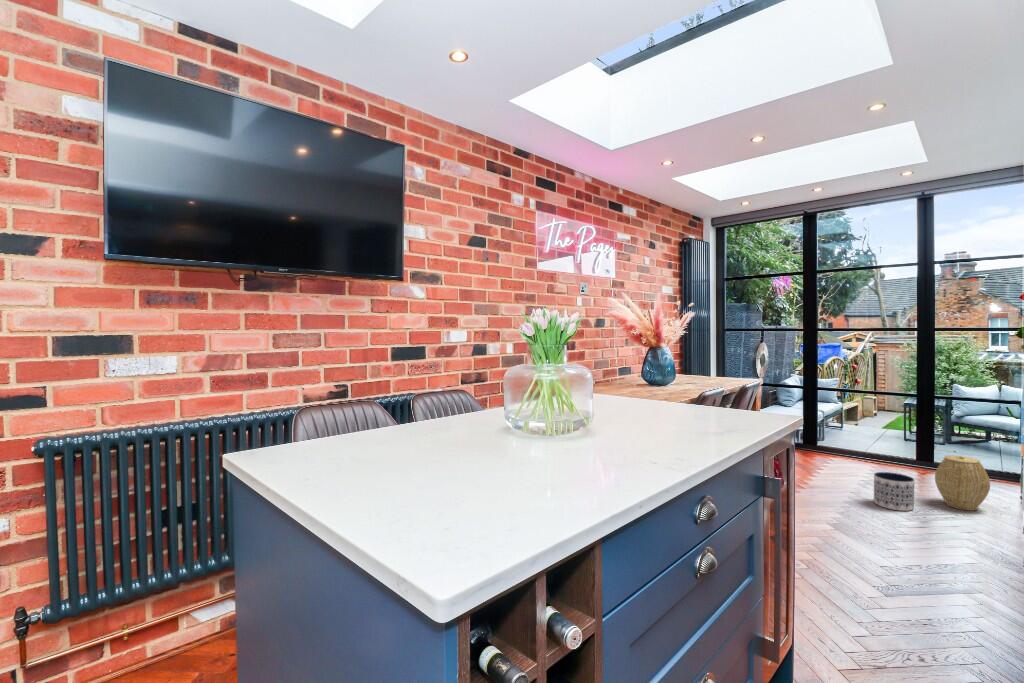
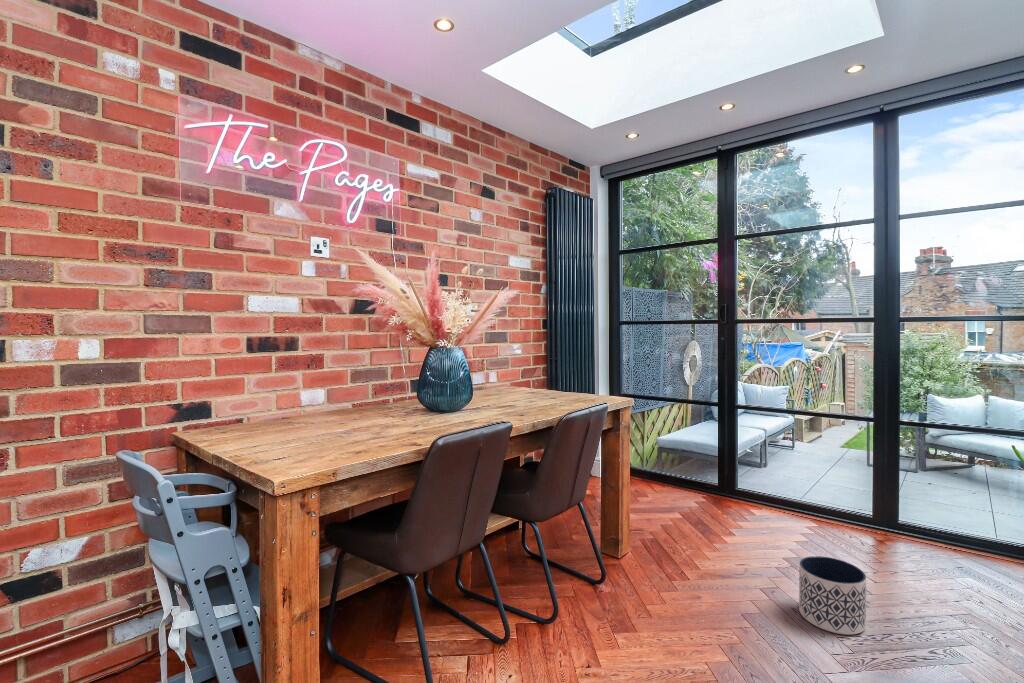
woven basket: present [935,455,990,510] -> none [901,527,996,630]

